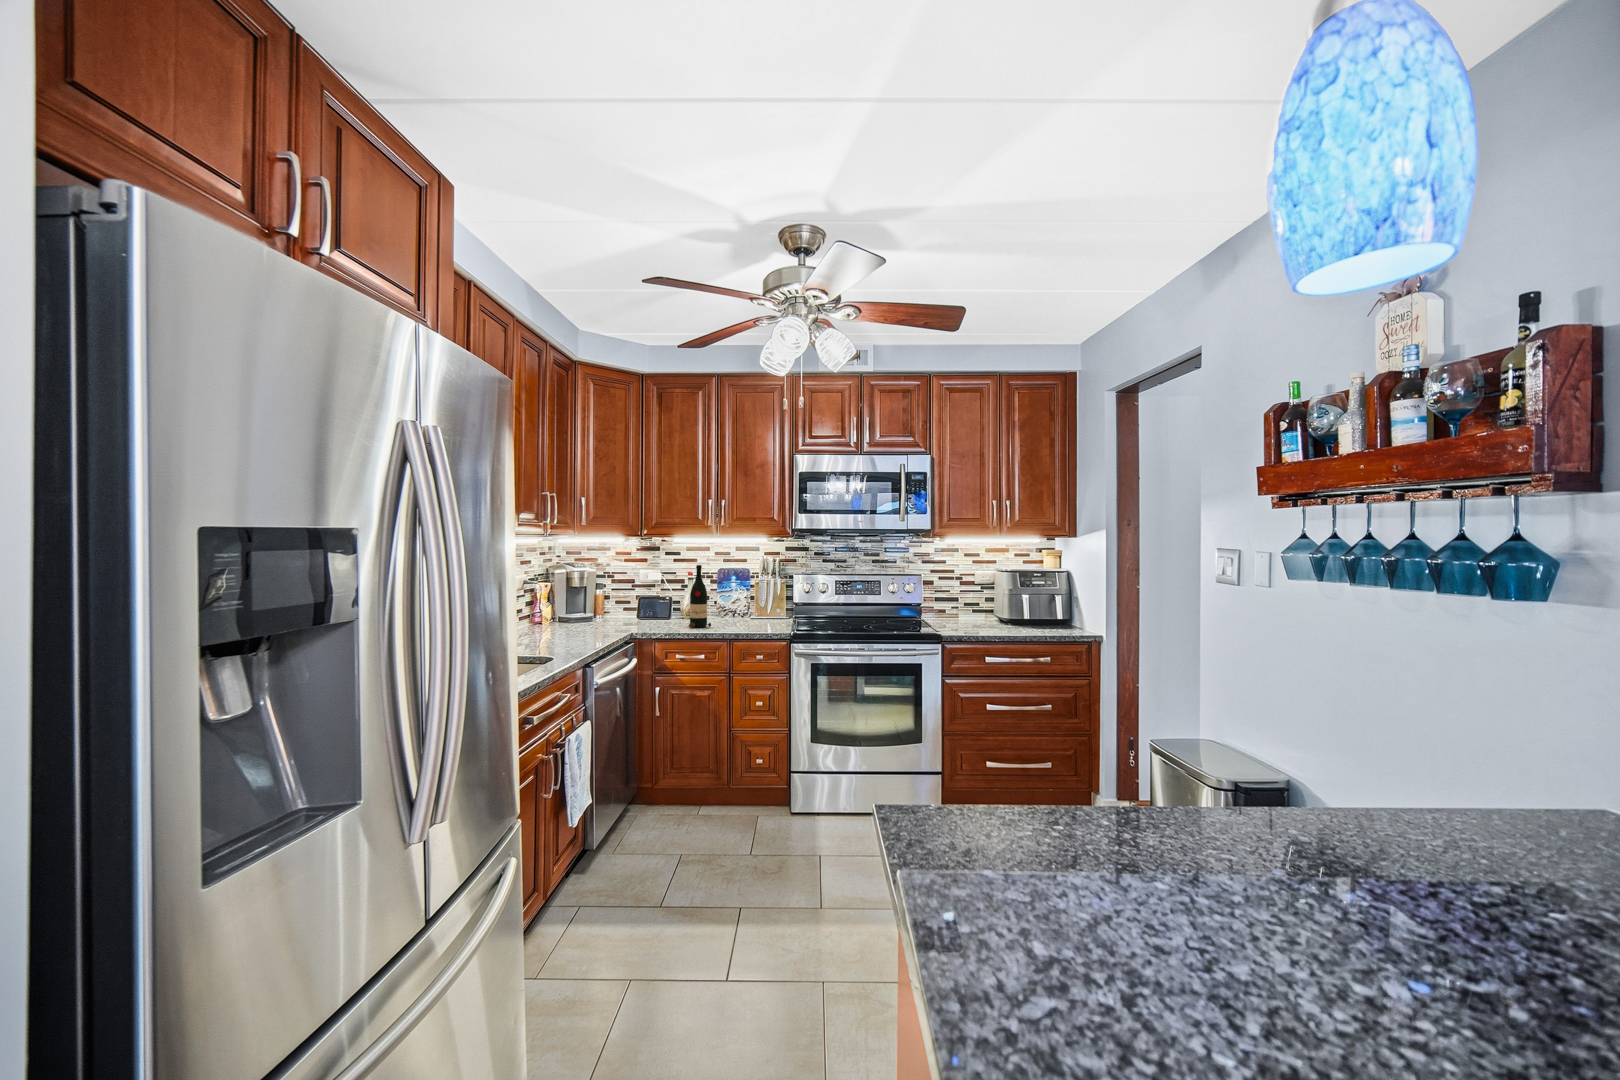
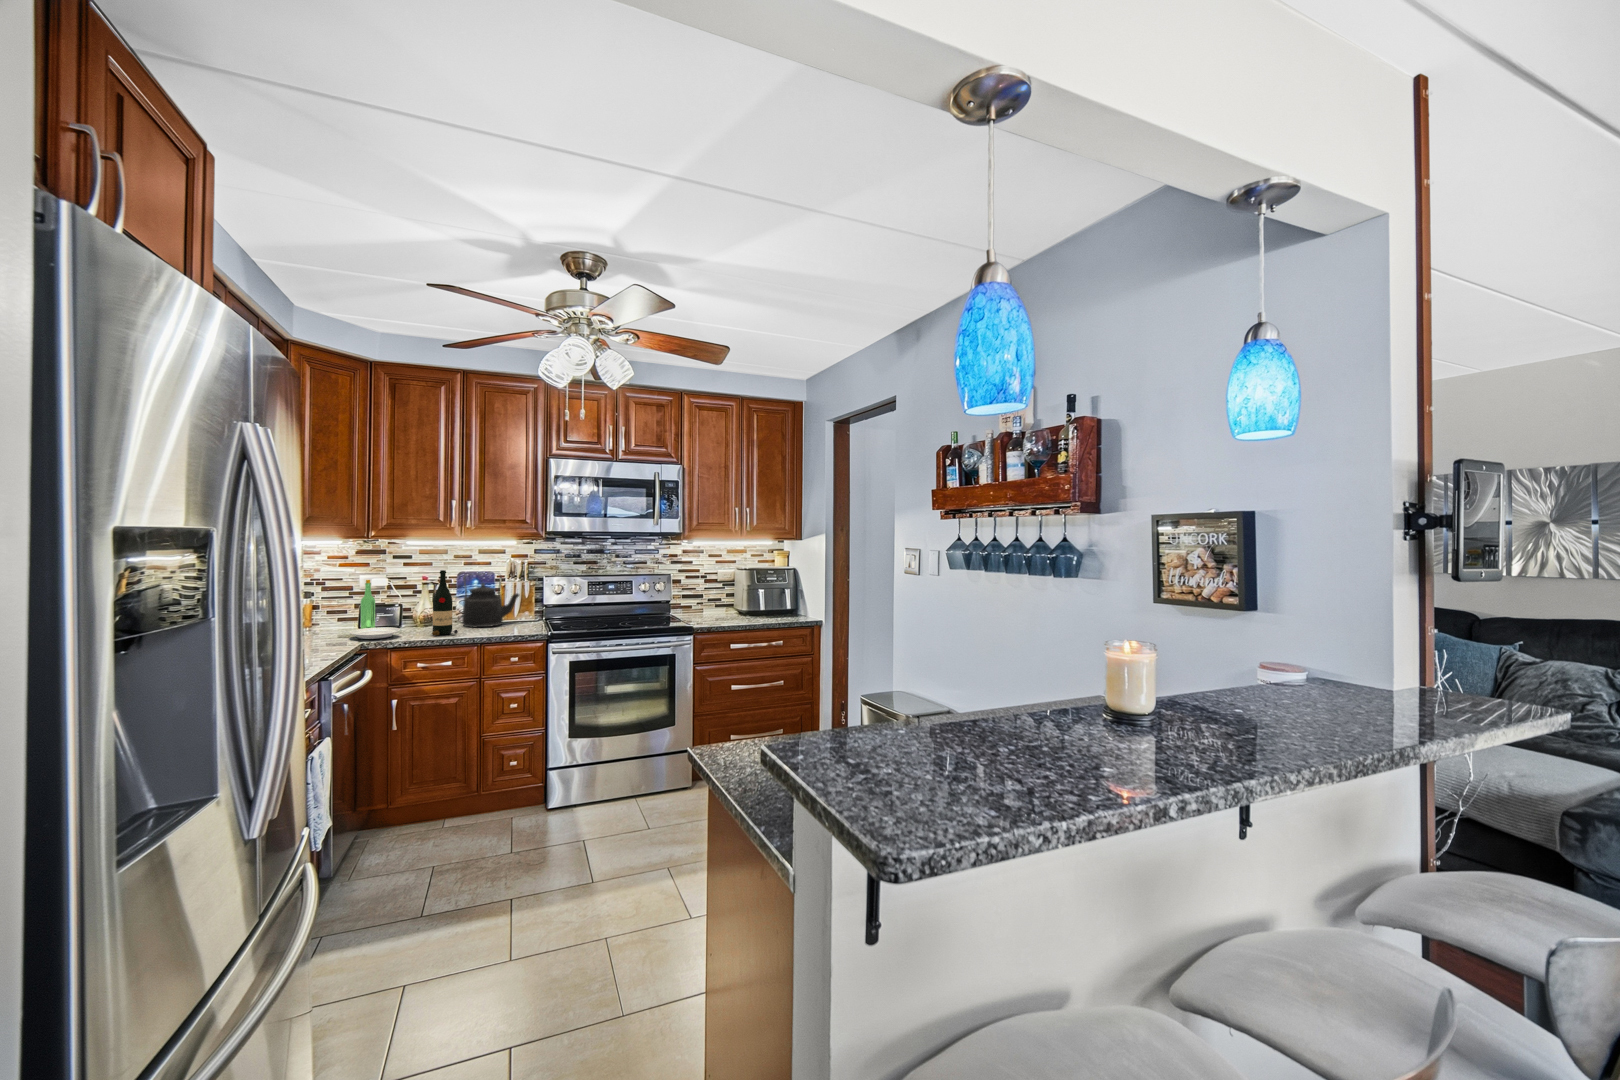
kettle: none [719,570,772,622] -> present [462,575,519,627]
plate: none [621,573,662,627] -> present [349,580,400,639]

